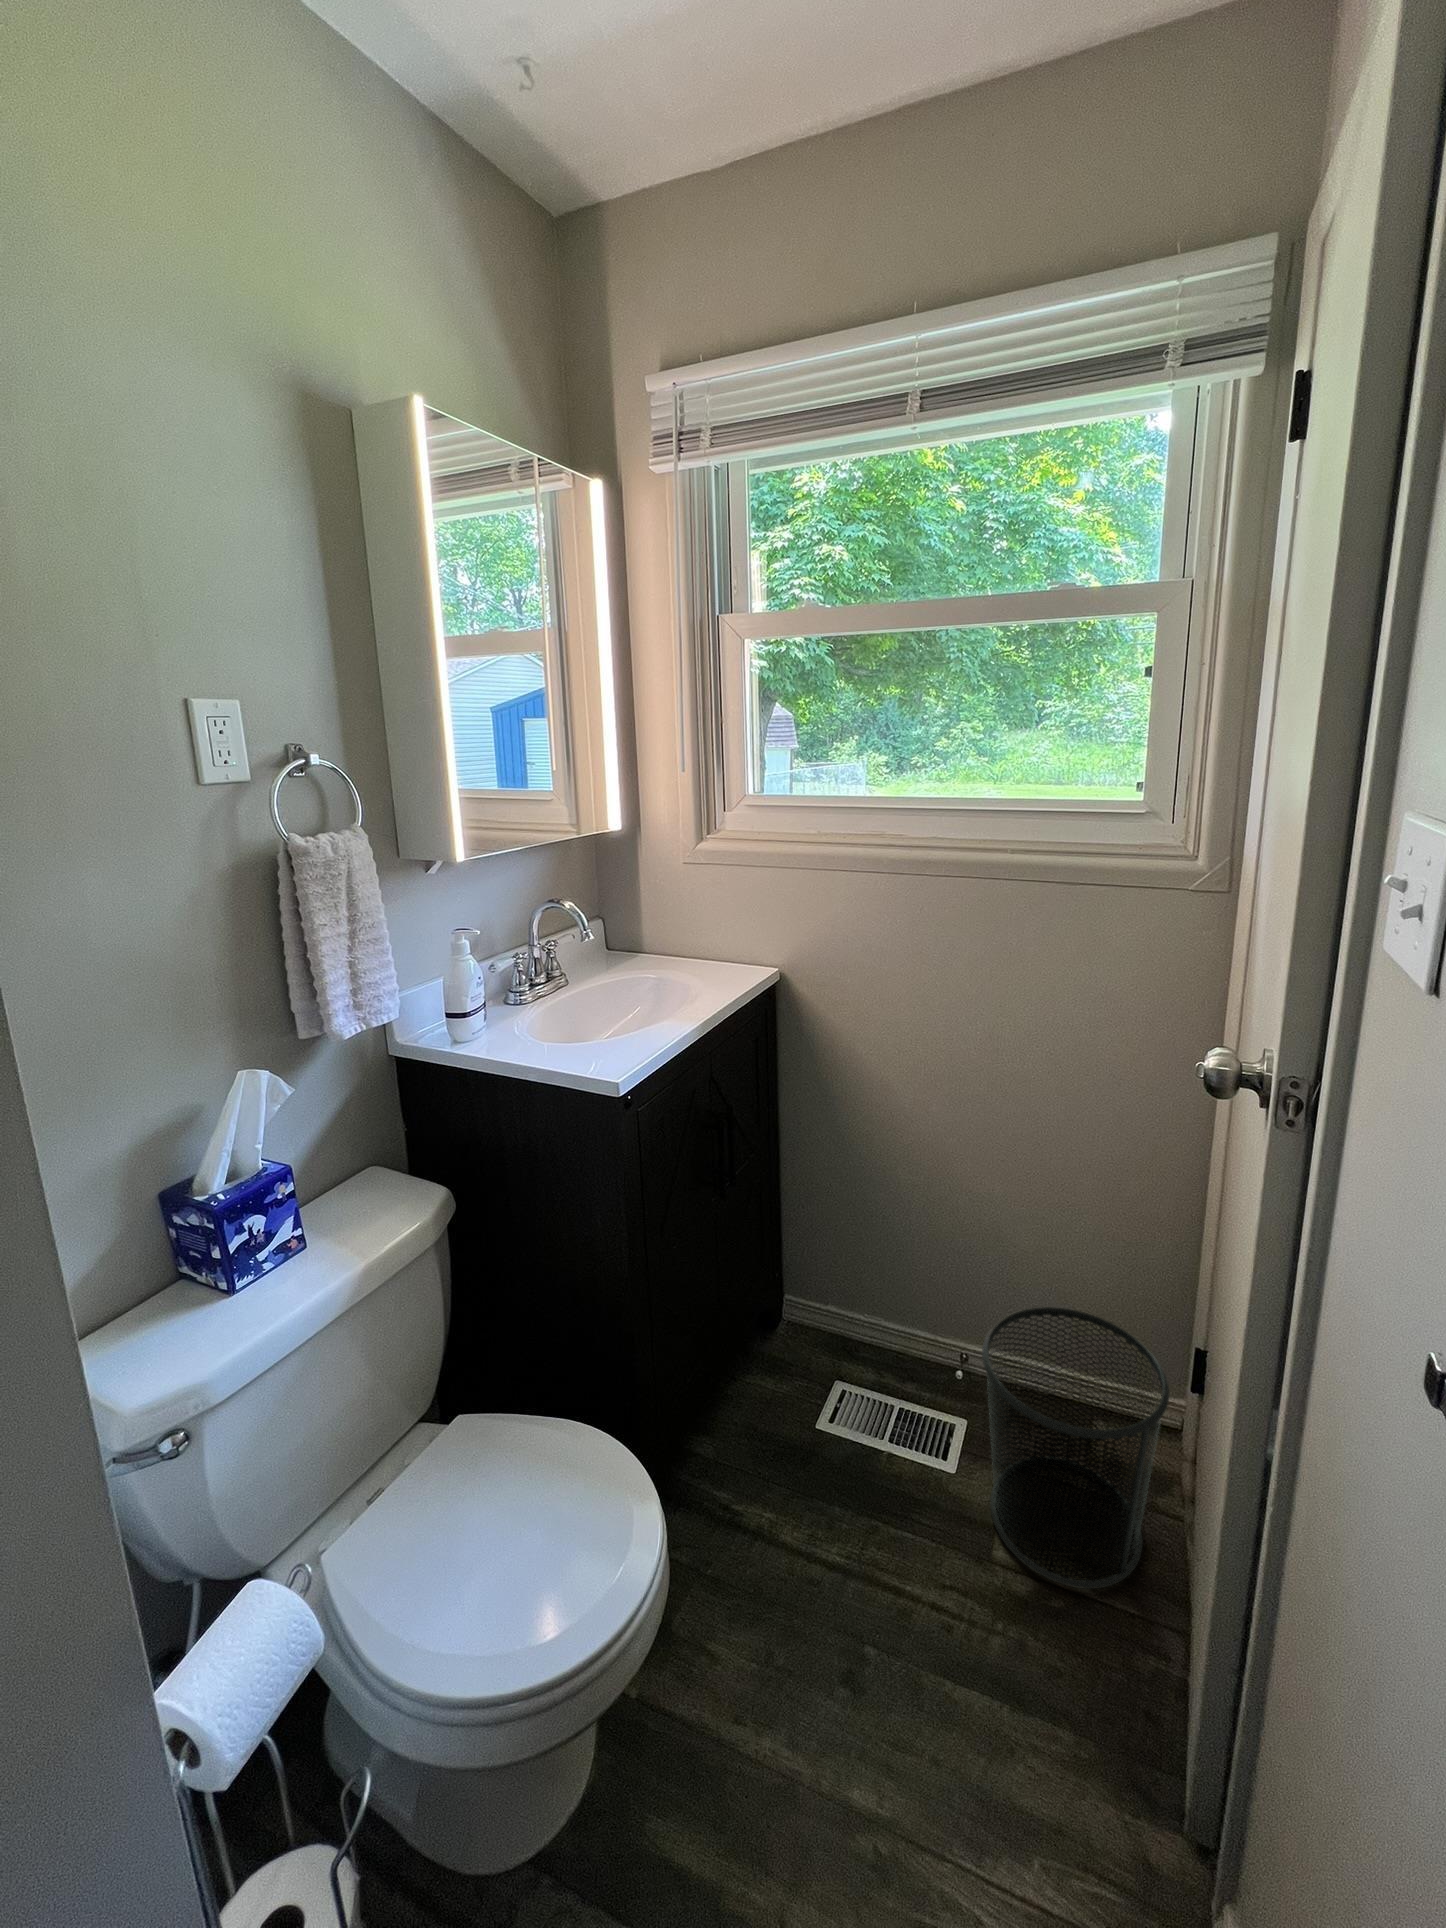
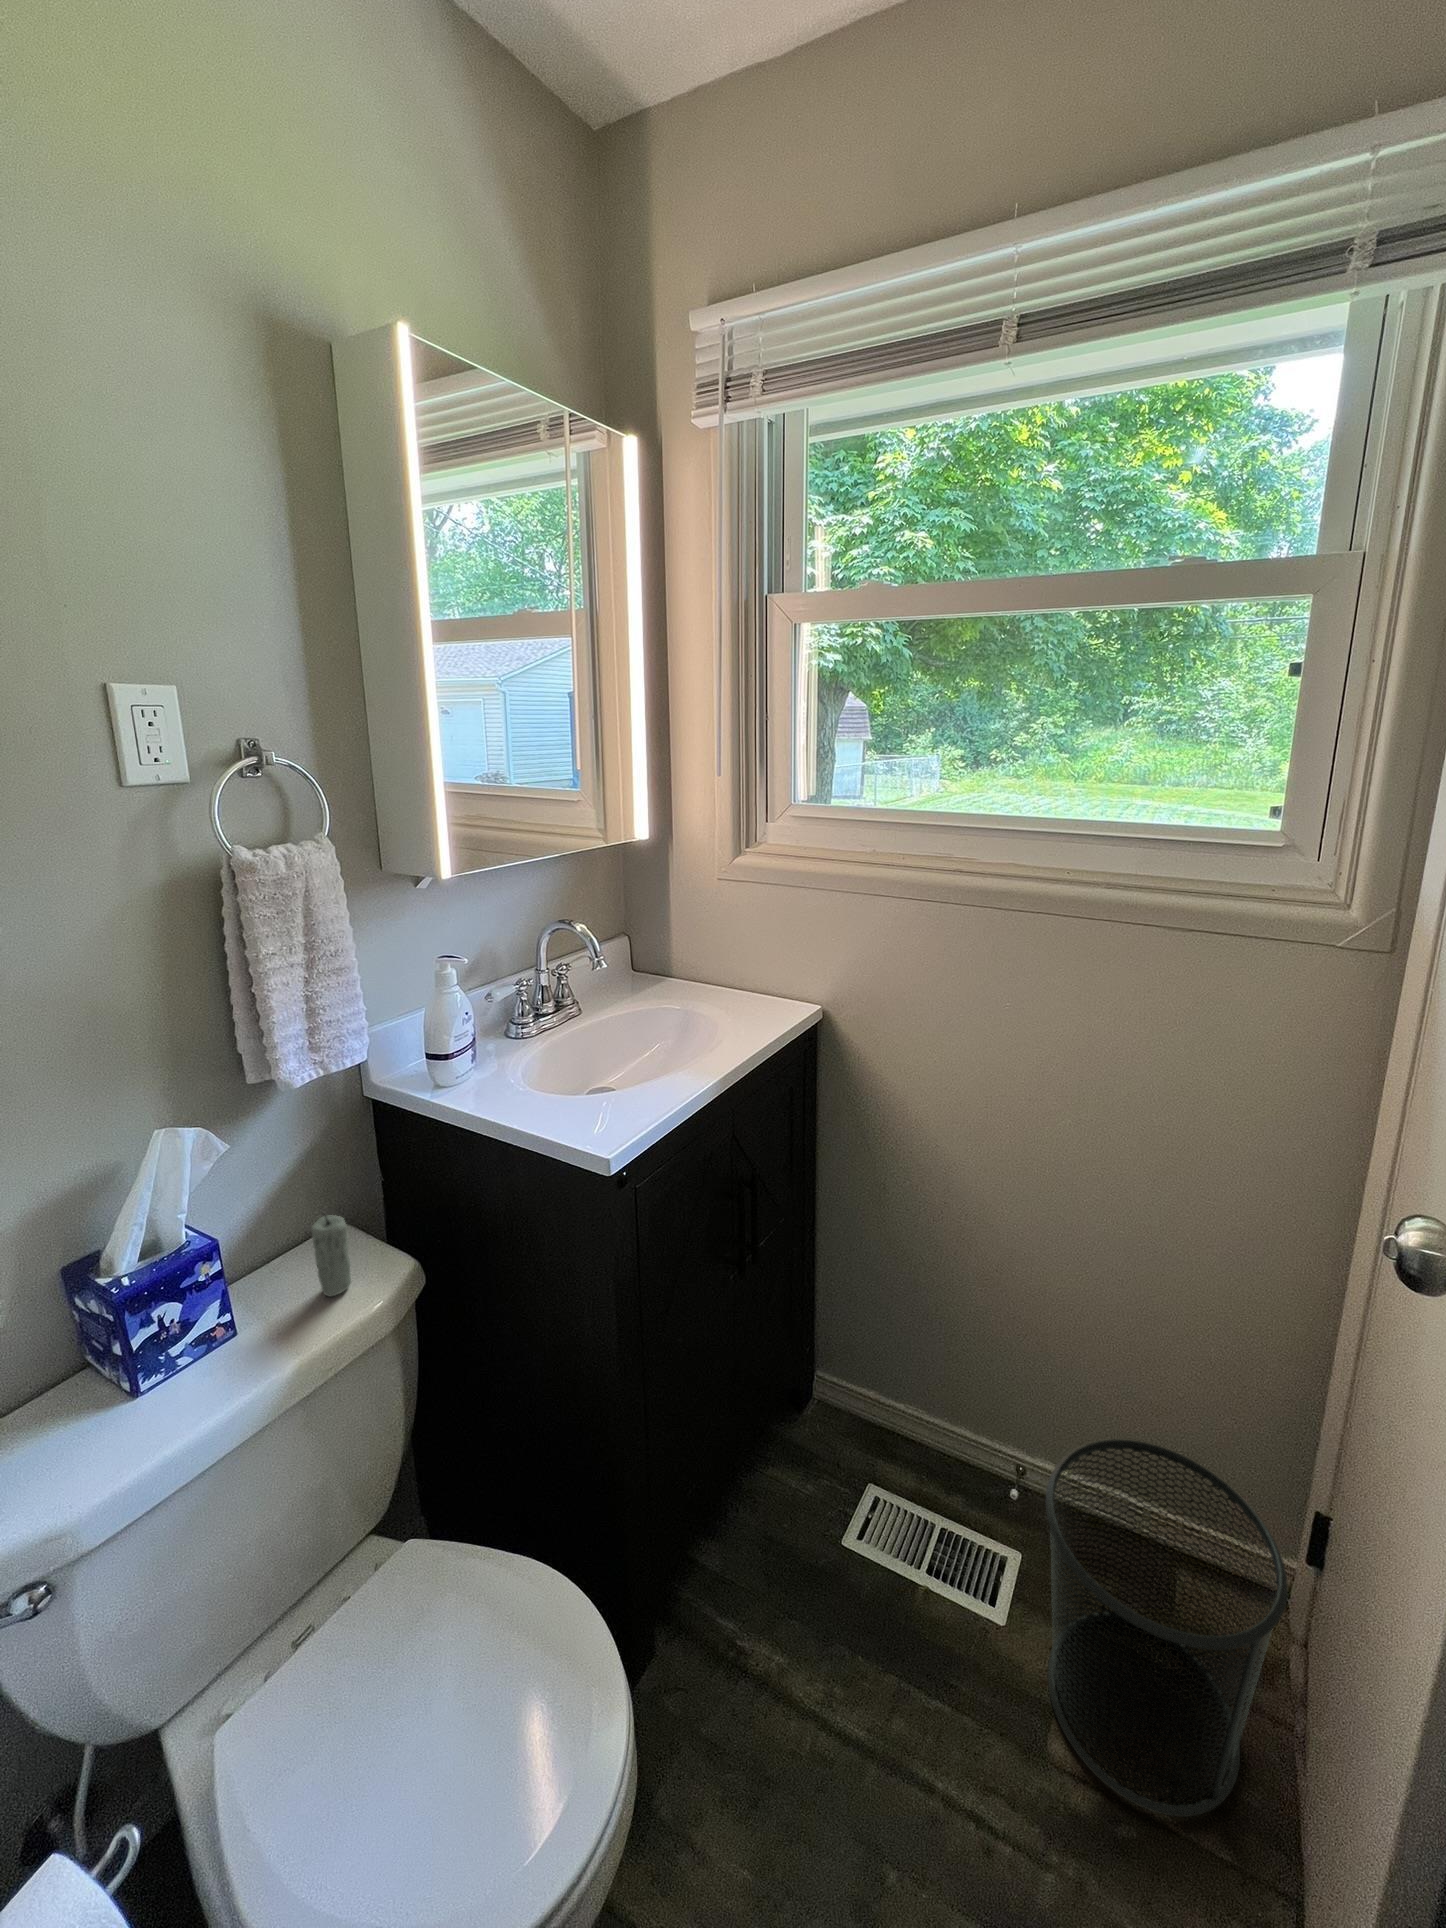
candle: none [361,1143,396,1218] -> present [311,1215,351,1297]

